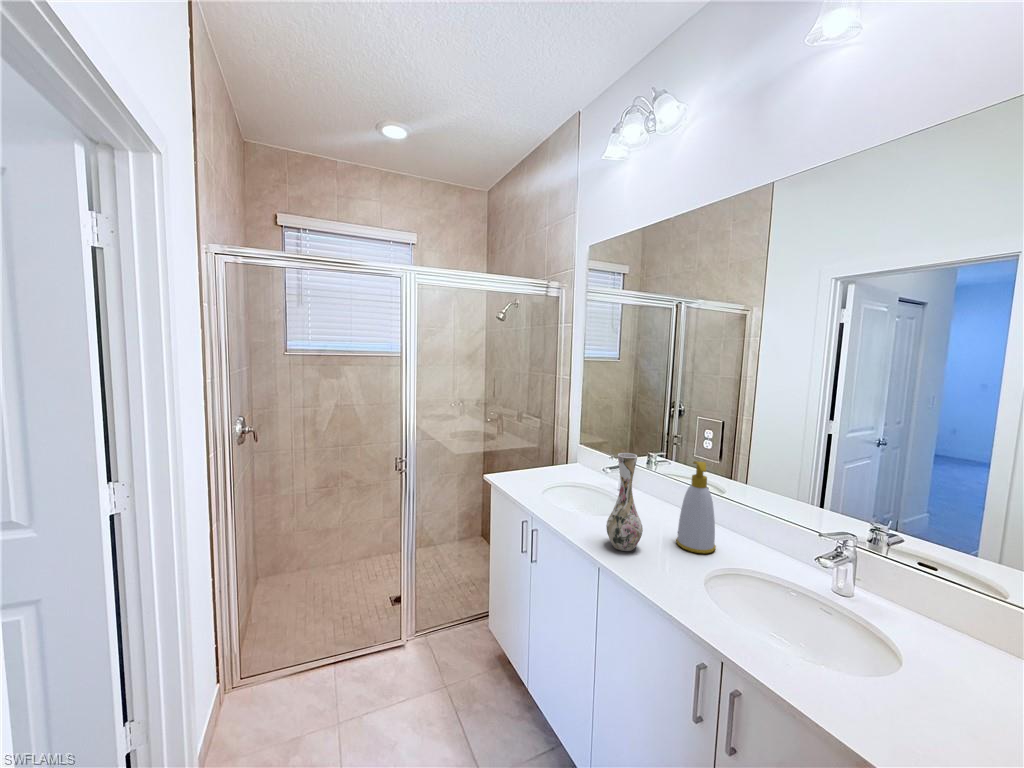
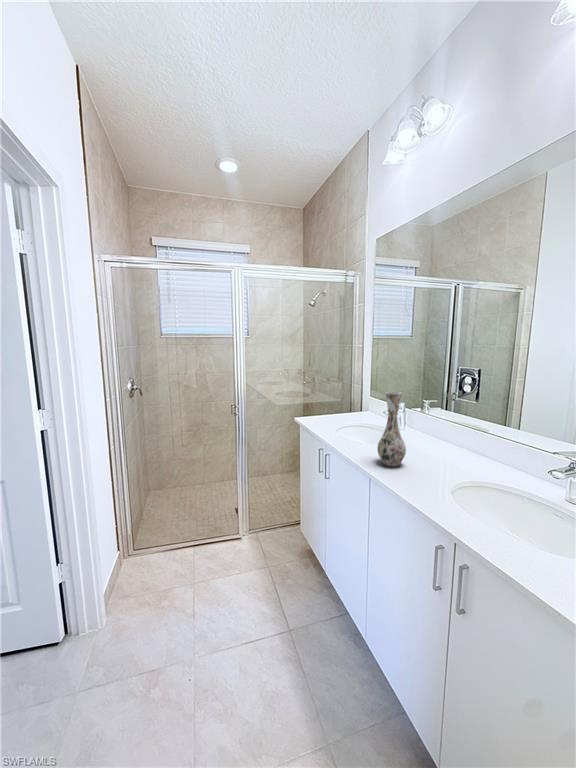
soap bottle: present [676,461,716,553] -> none [435,398,468,470]

